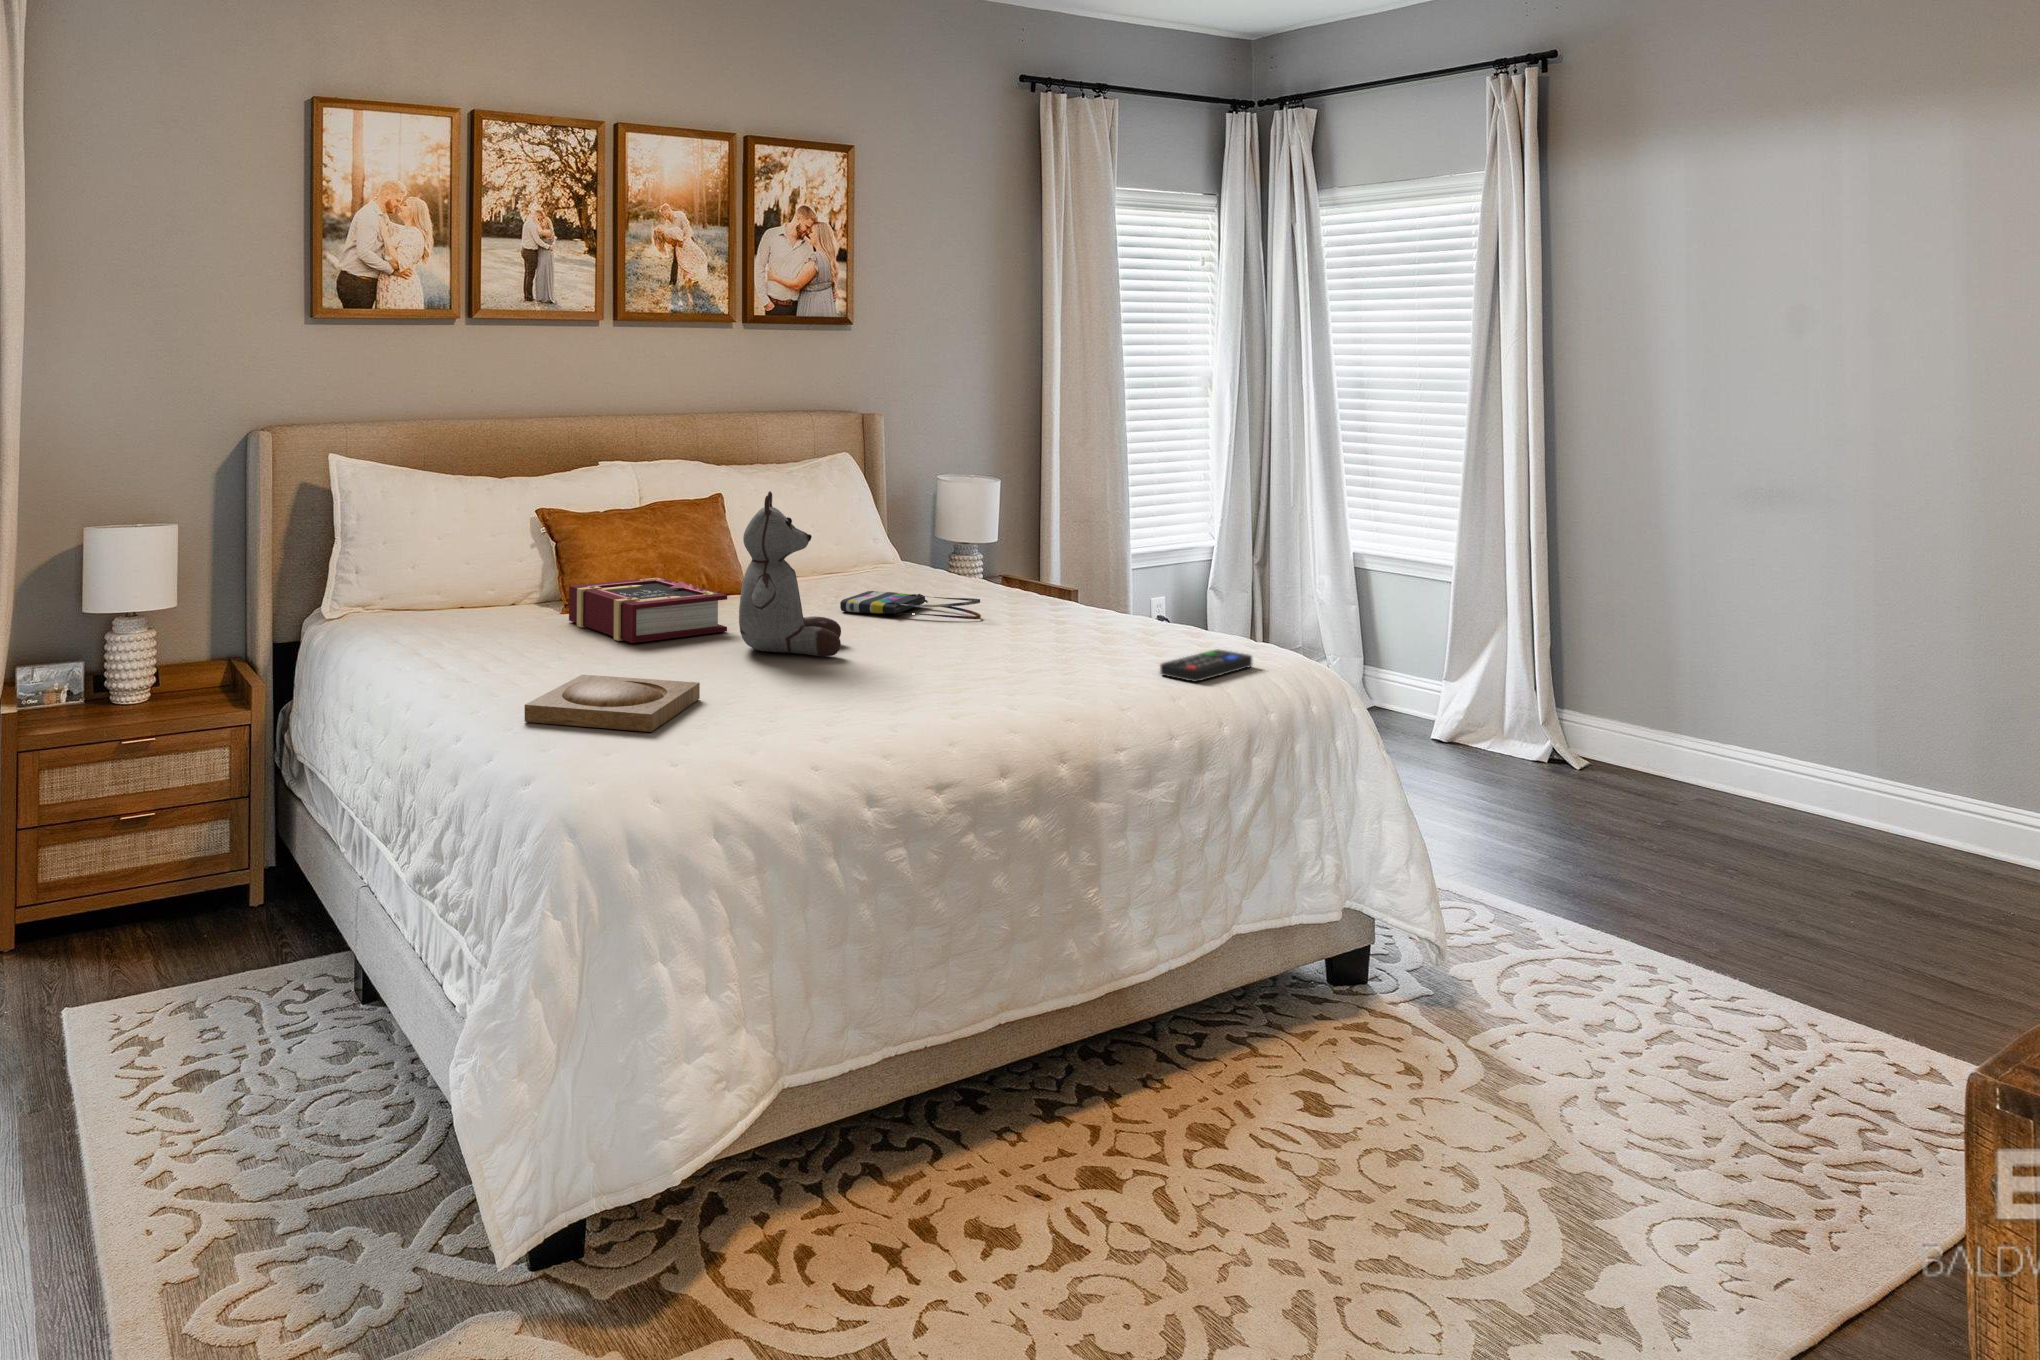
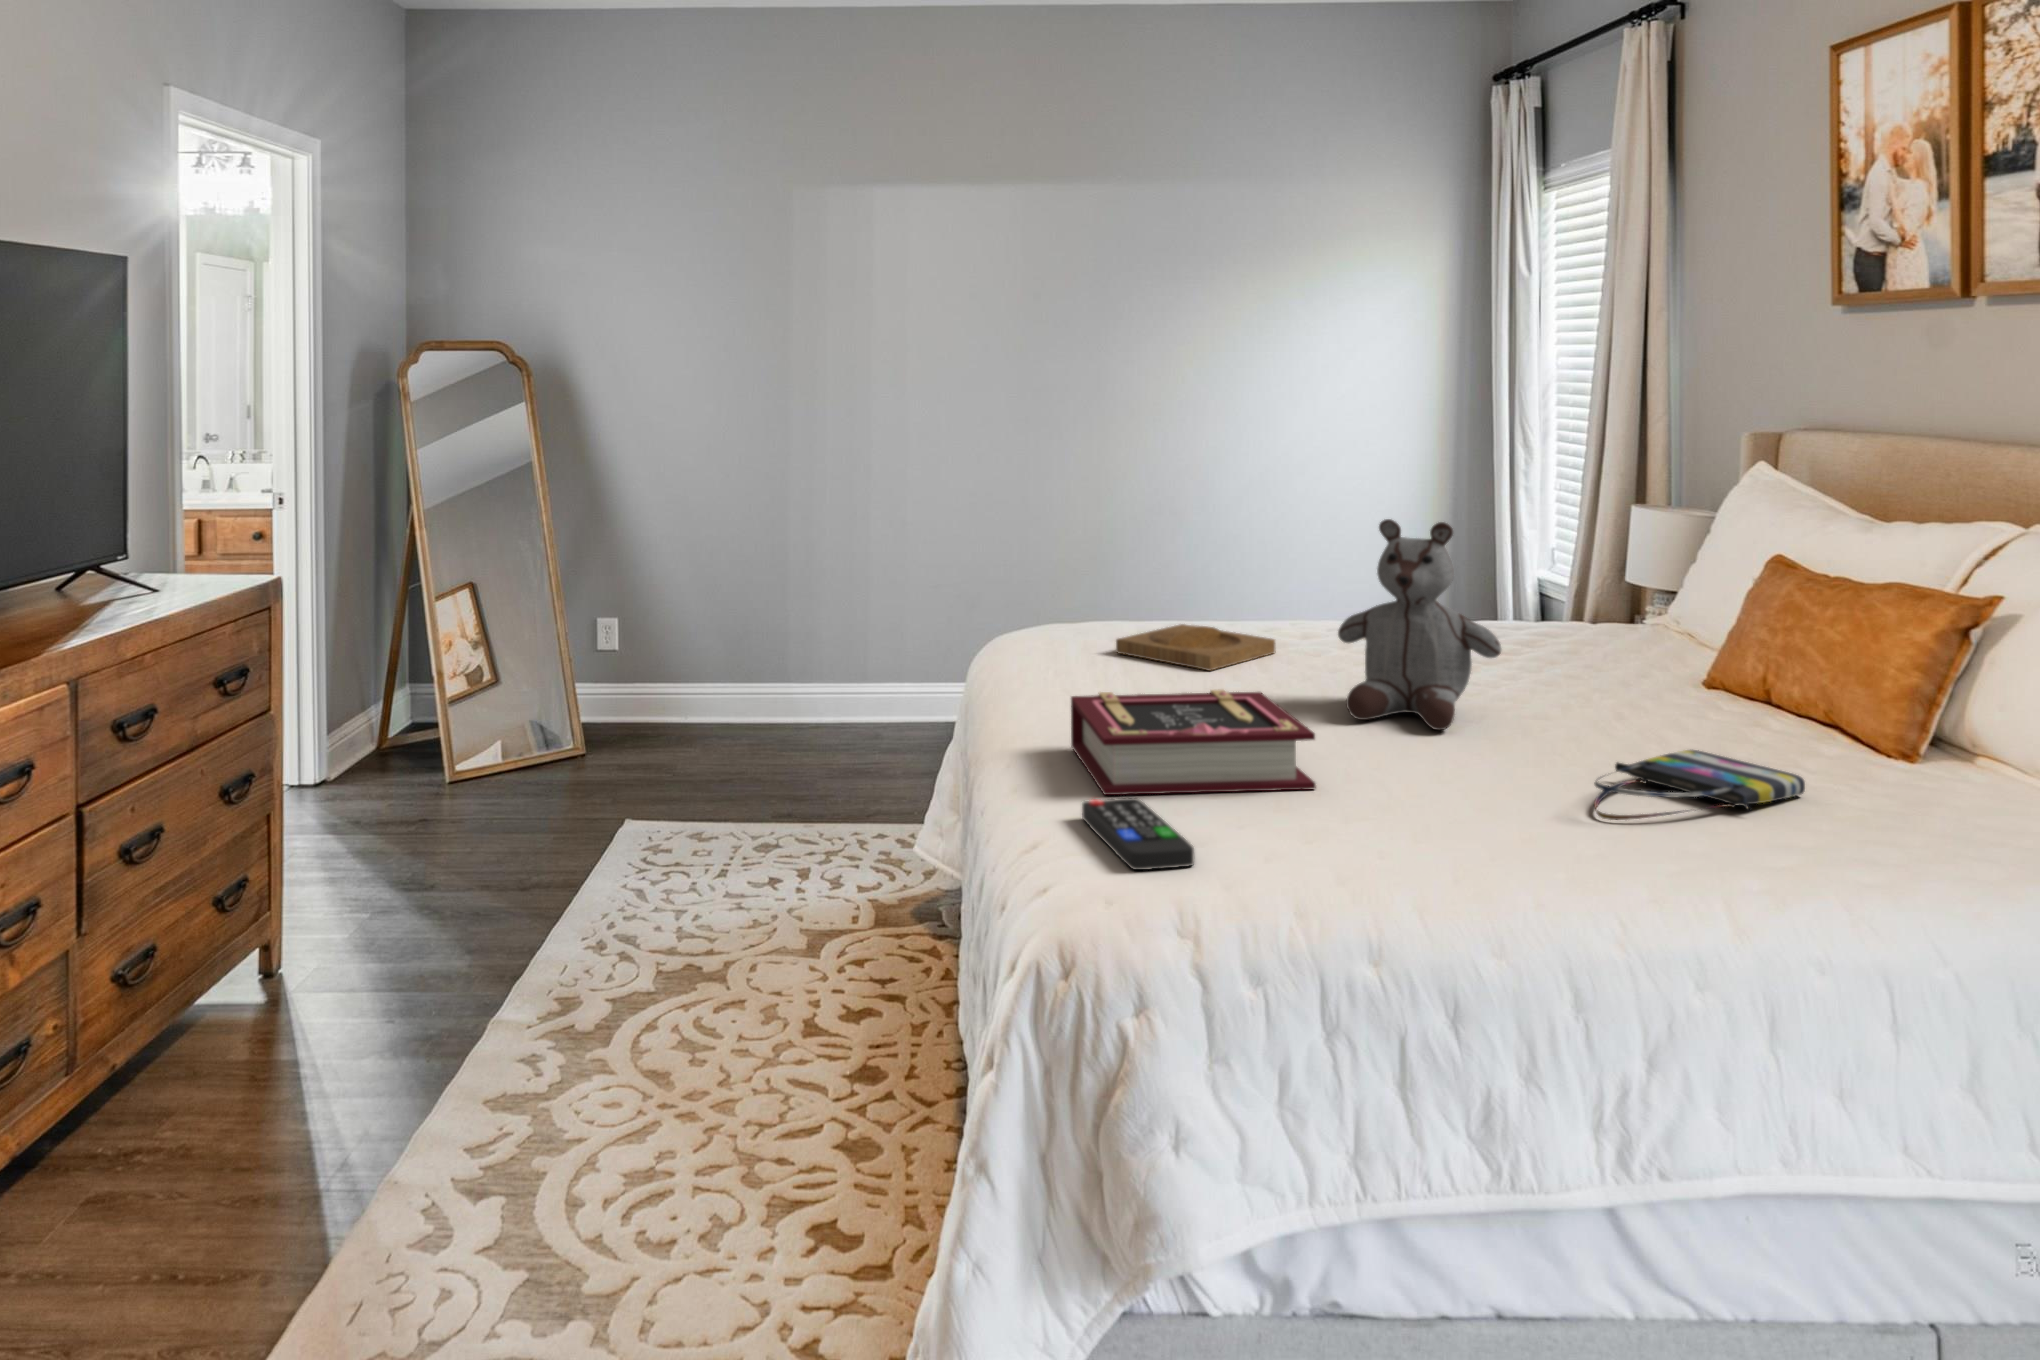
book: present [569,577,727,643] -> present [1071,690,1316,795]

